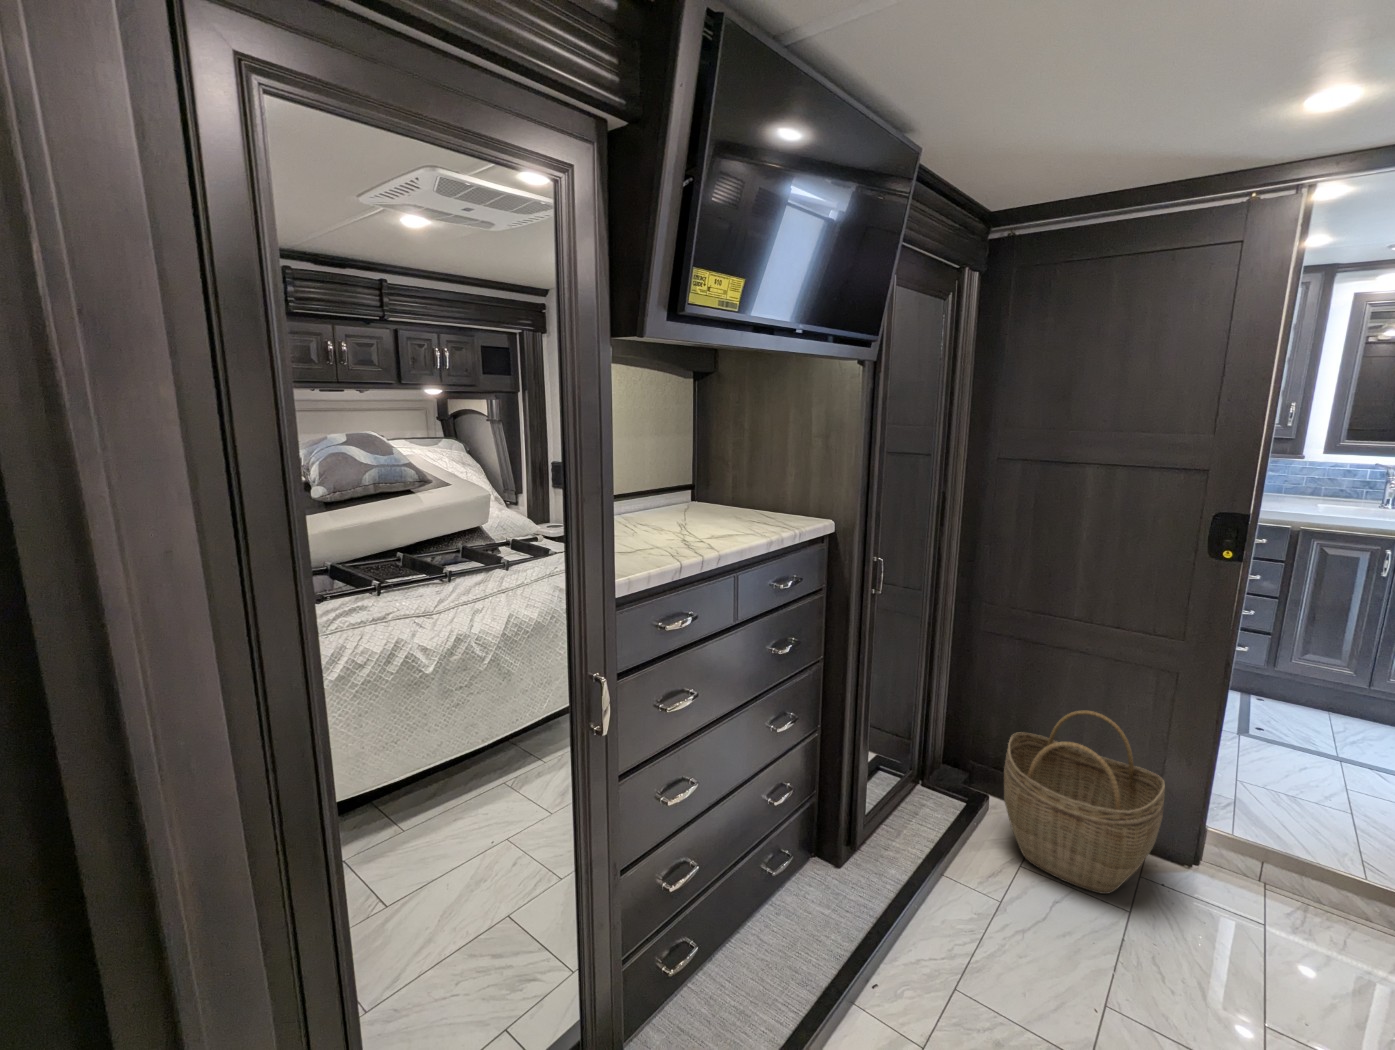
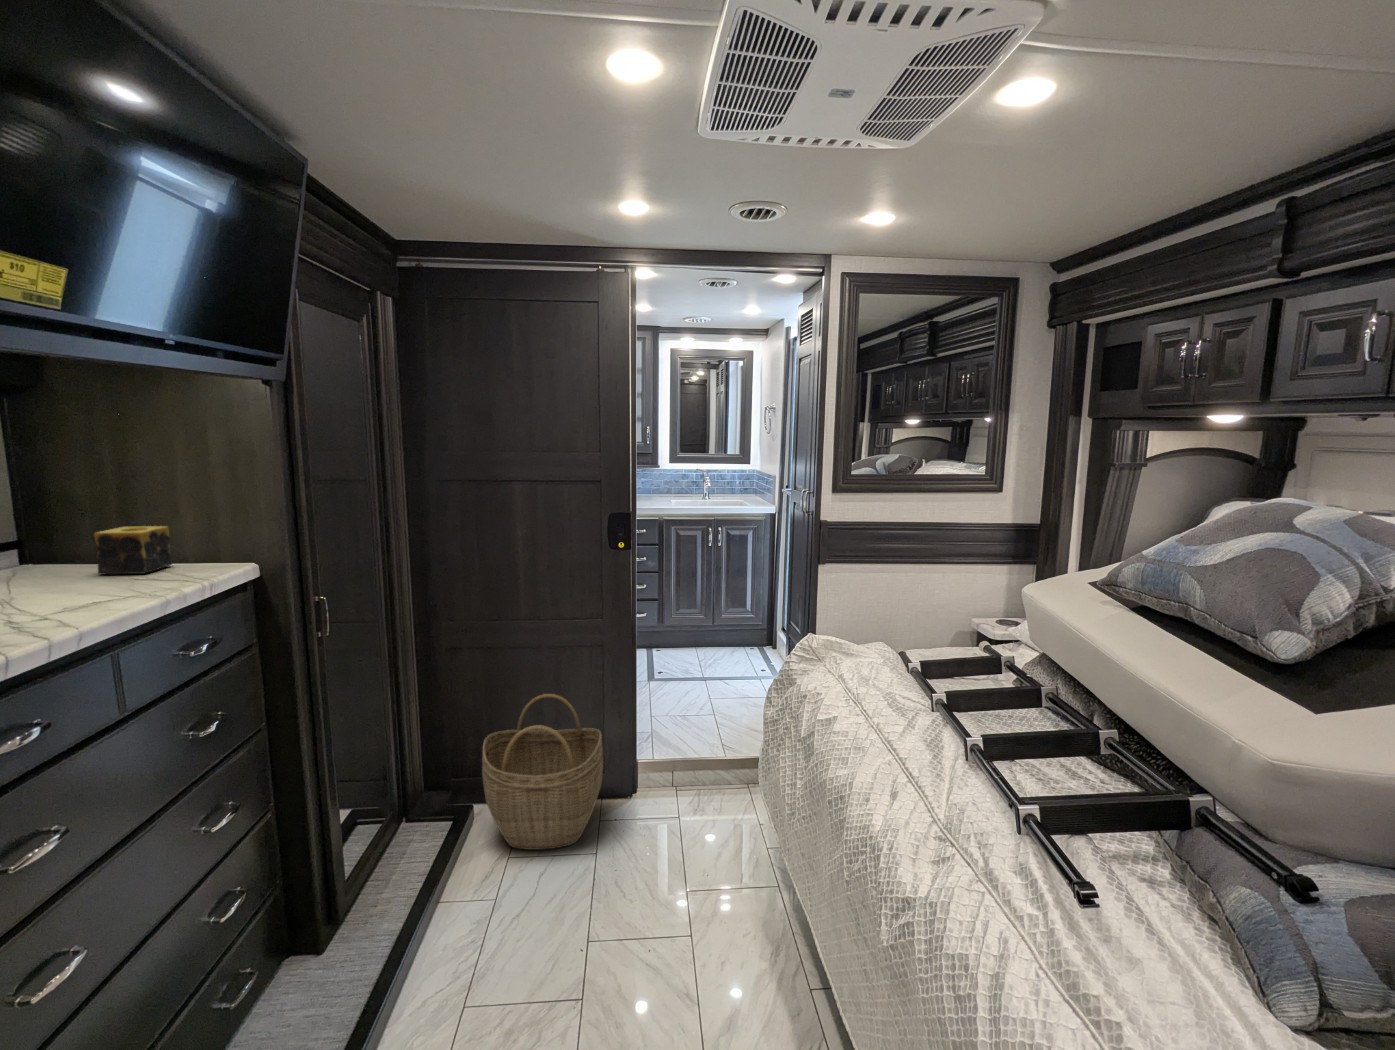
candle: none [734,481,779,518] -> present [94,526,172,574]

